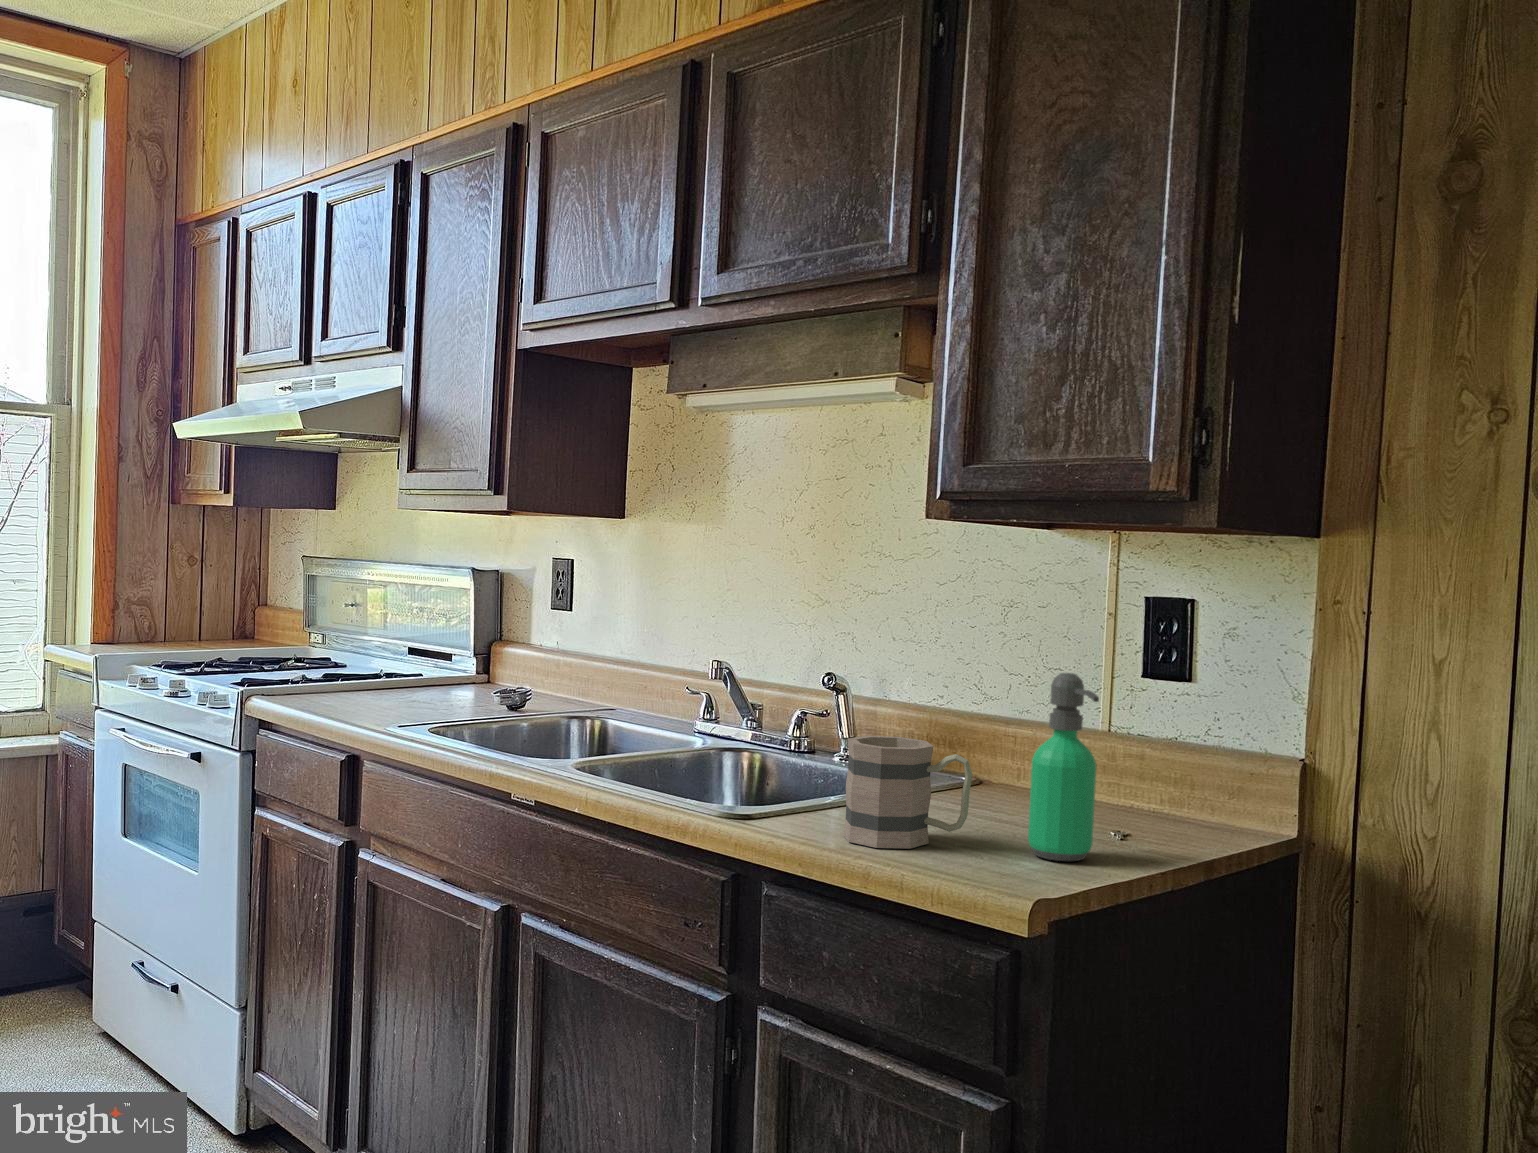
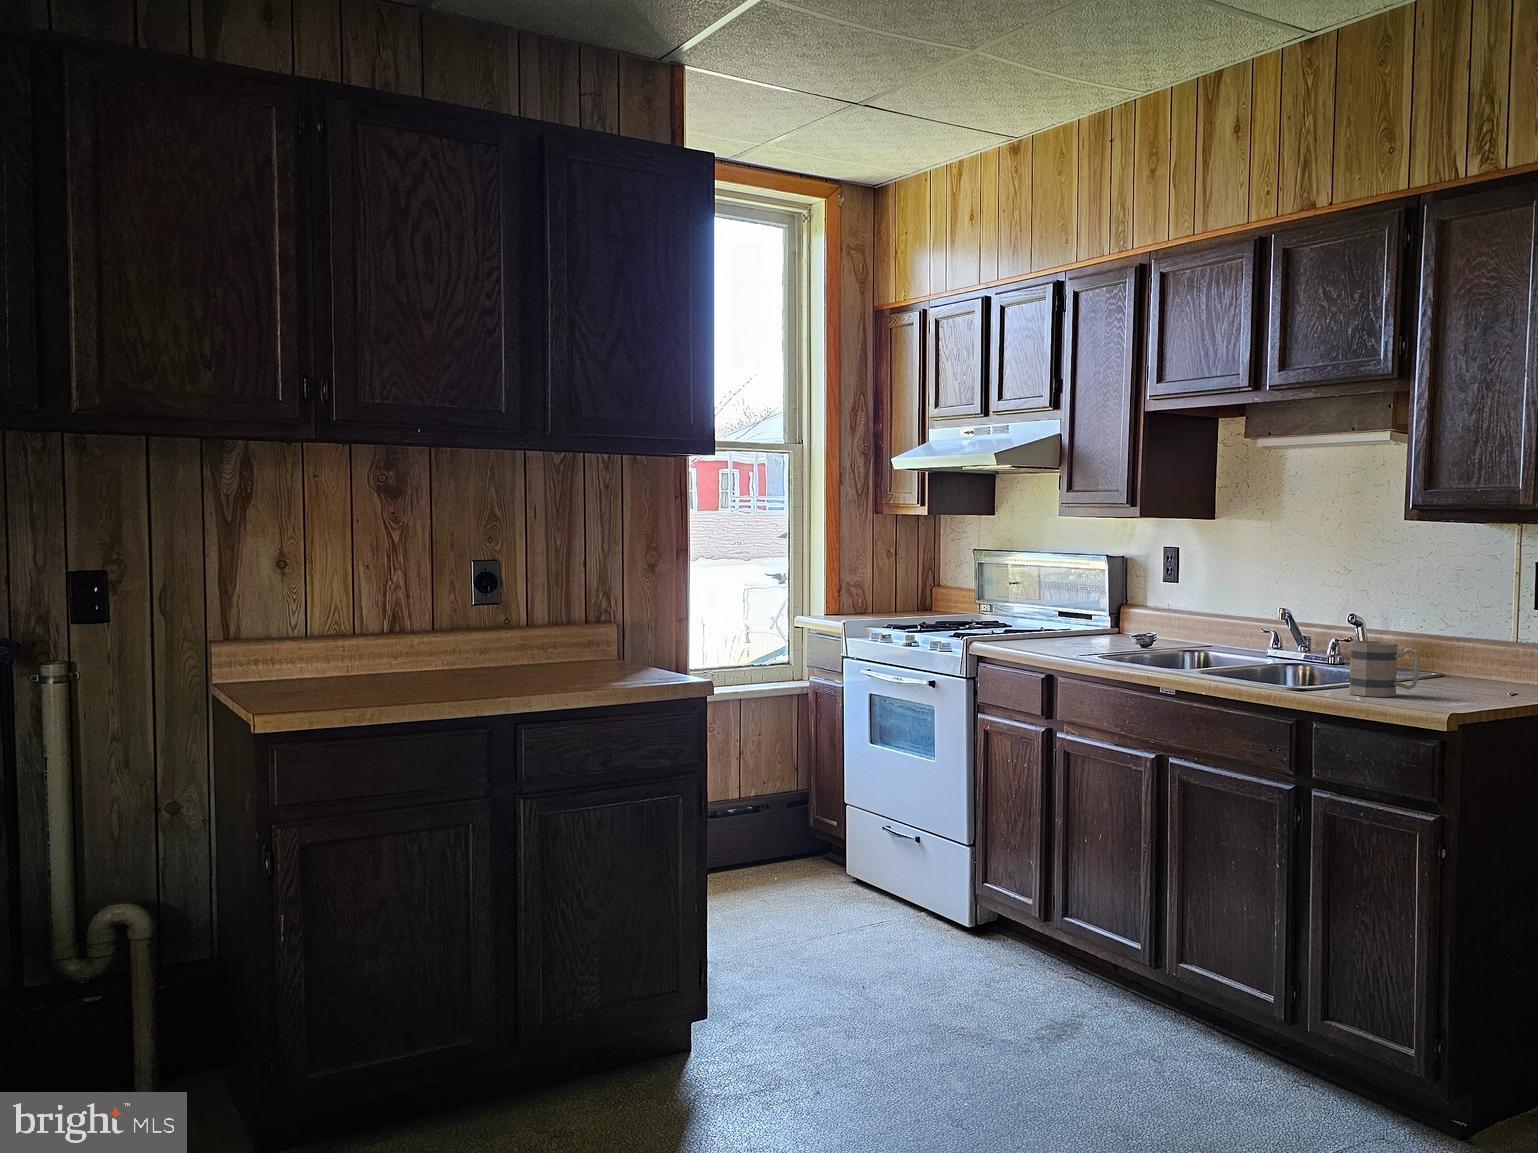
soap dispenser: present [1028,673,1099,861] -> none [1452,603,1490,703]

